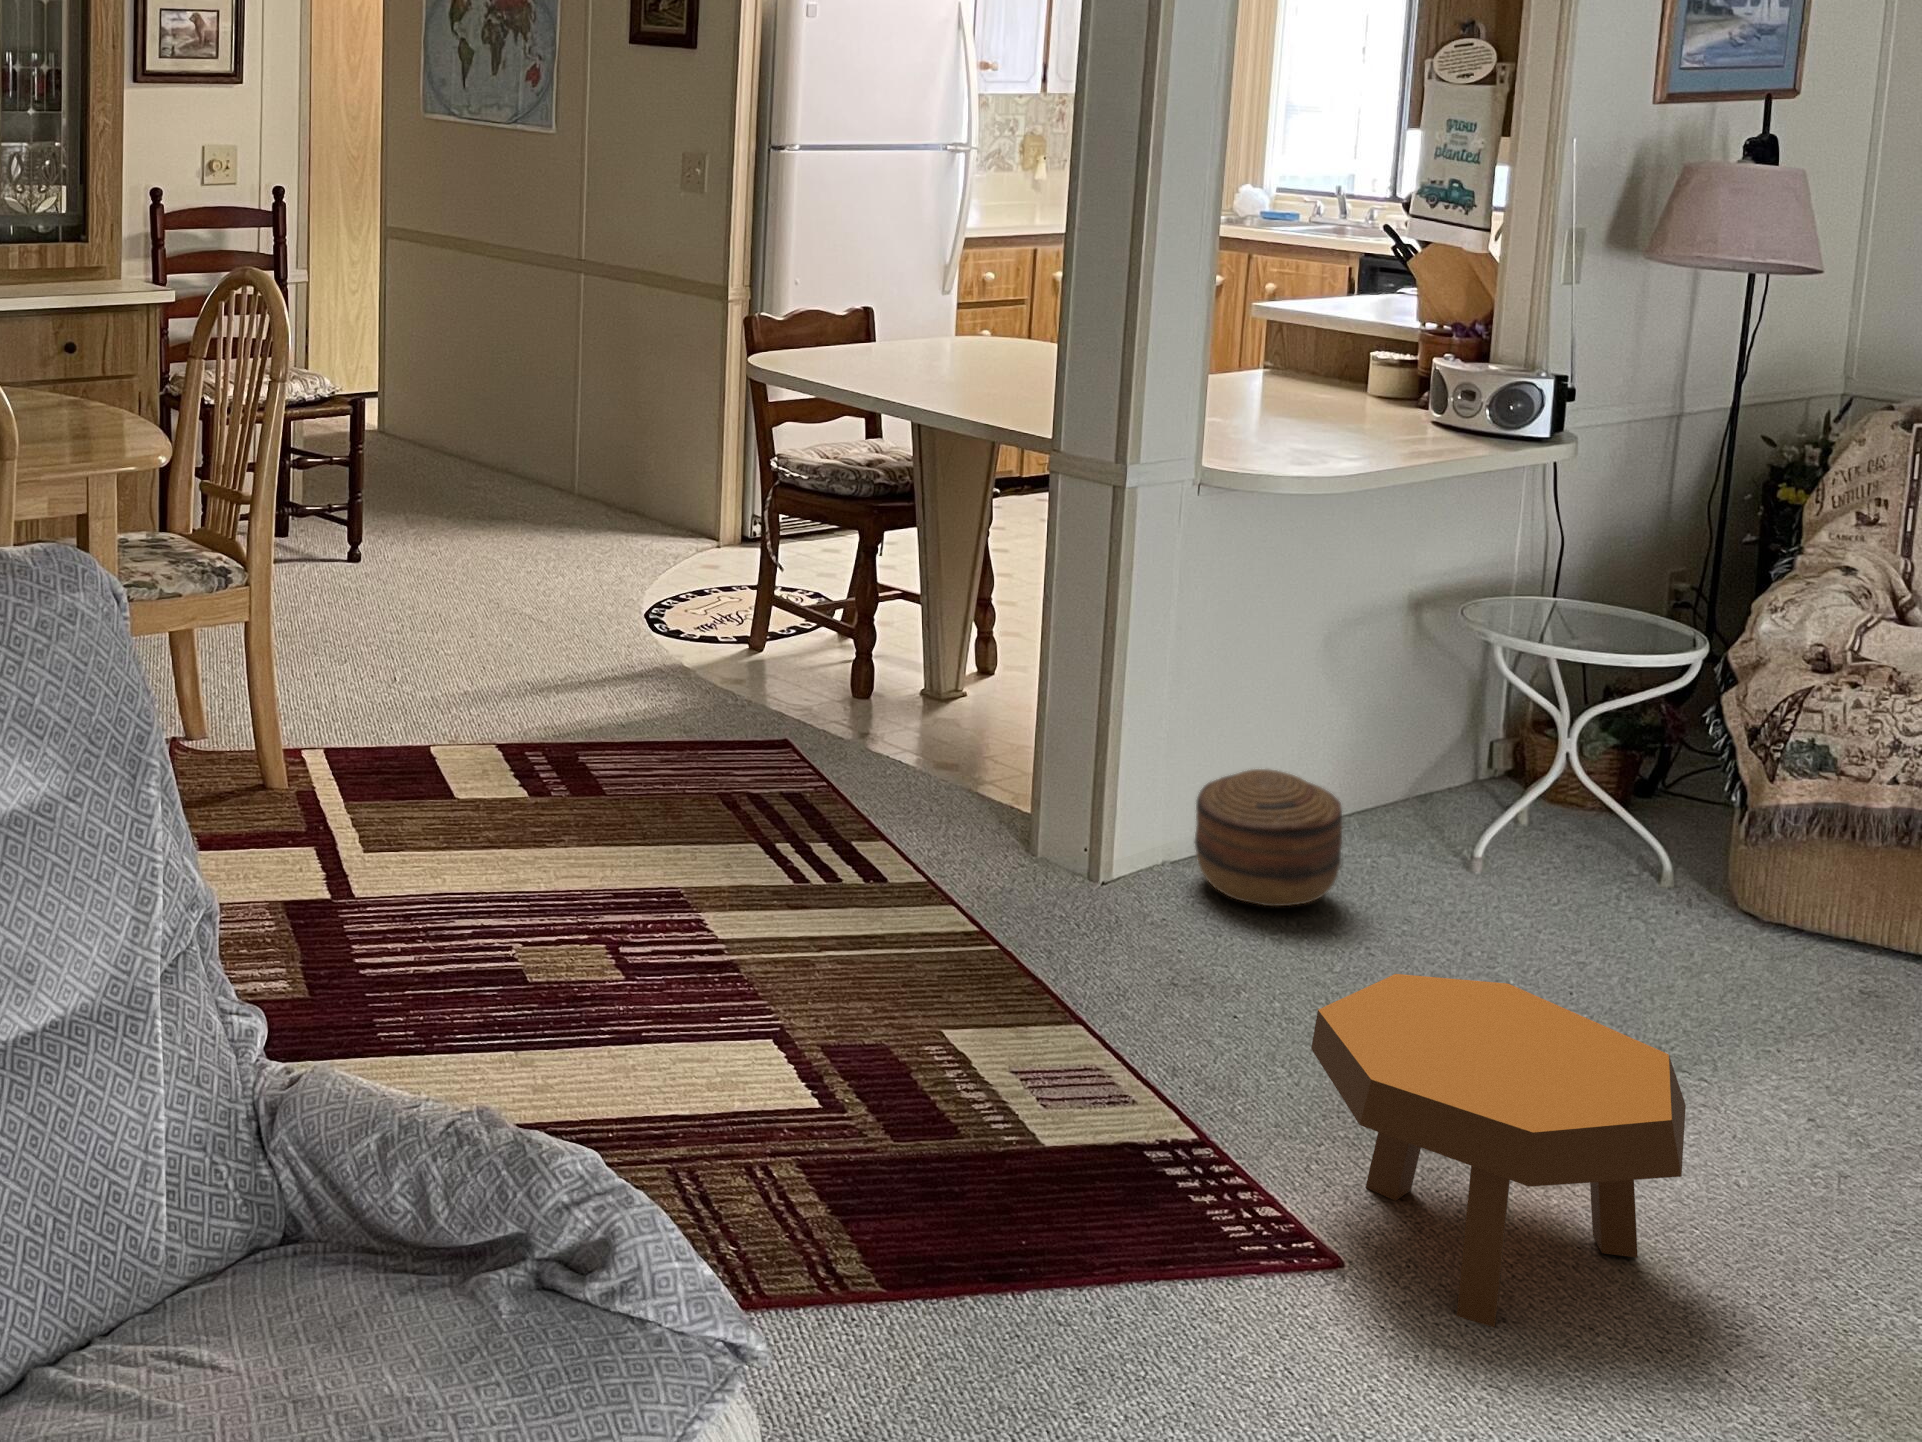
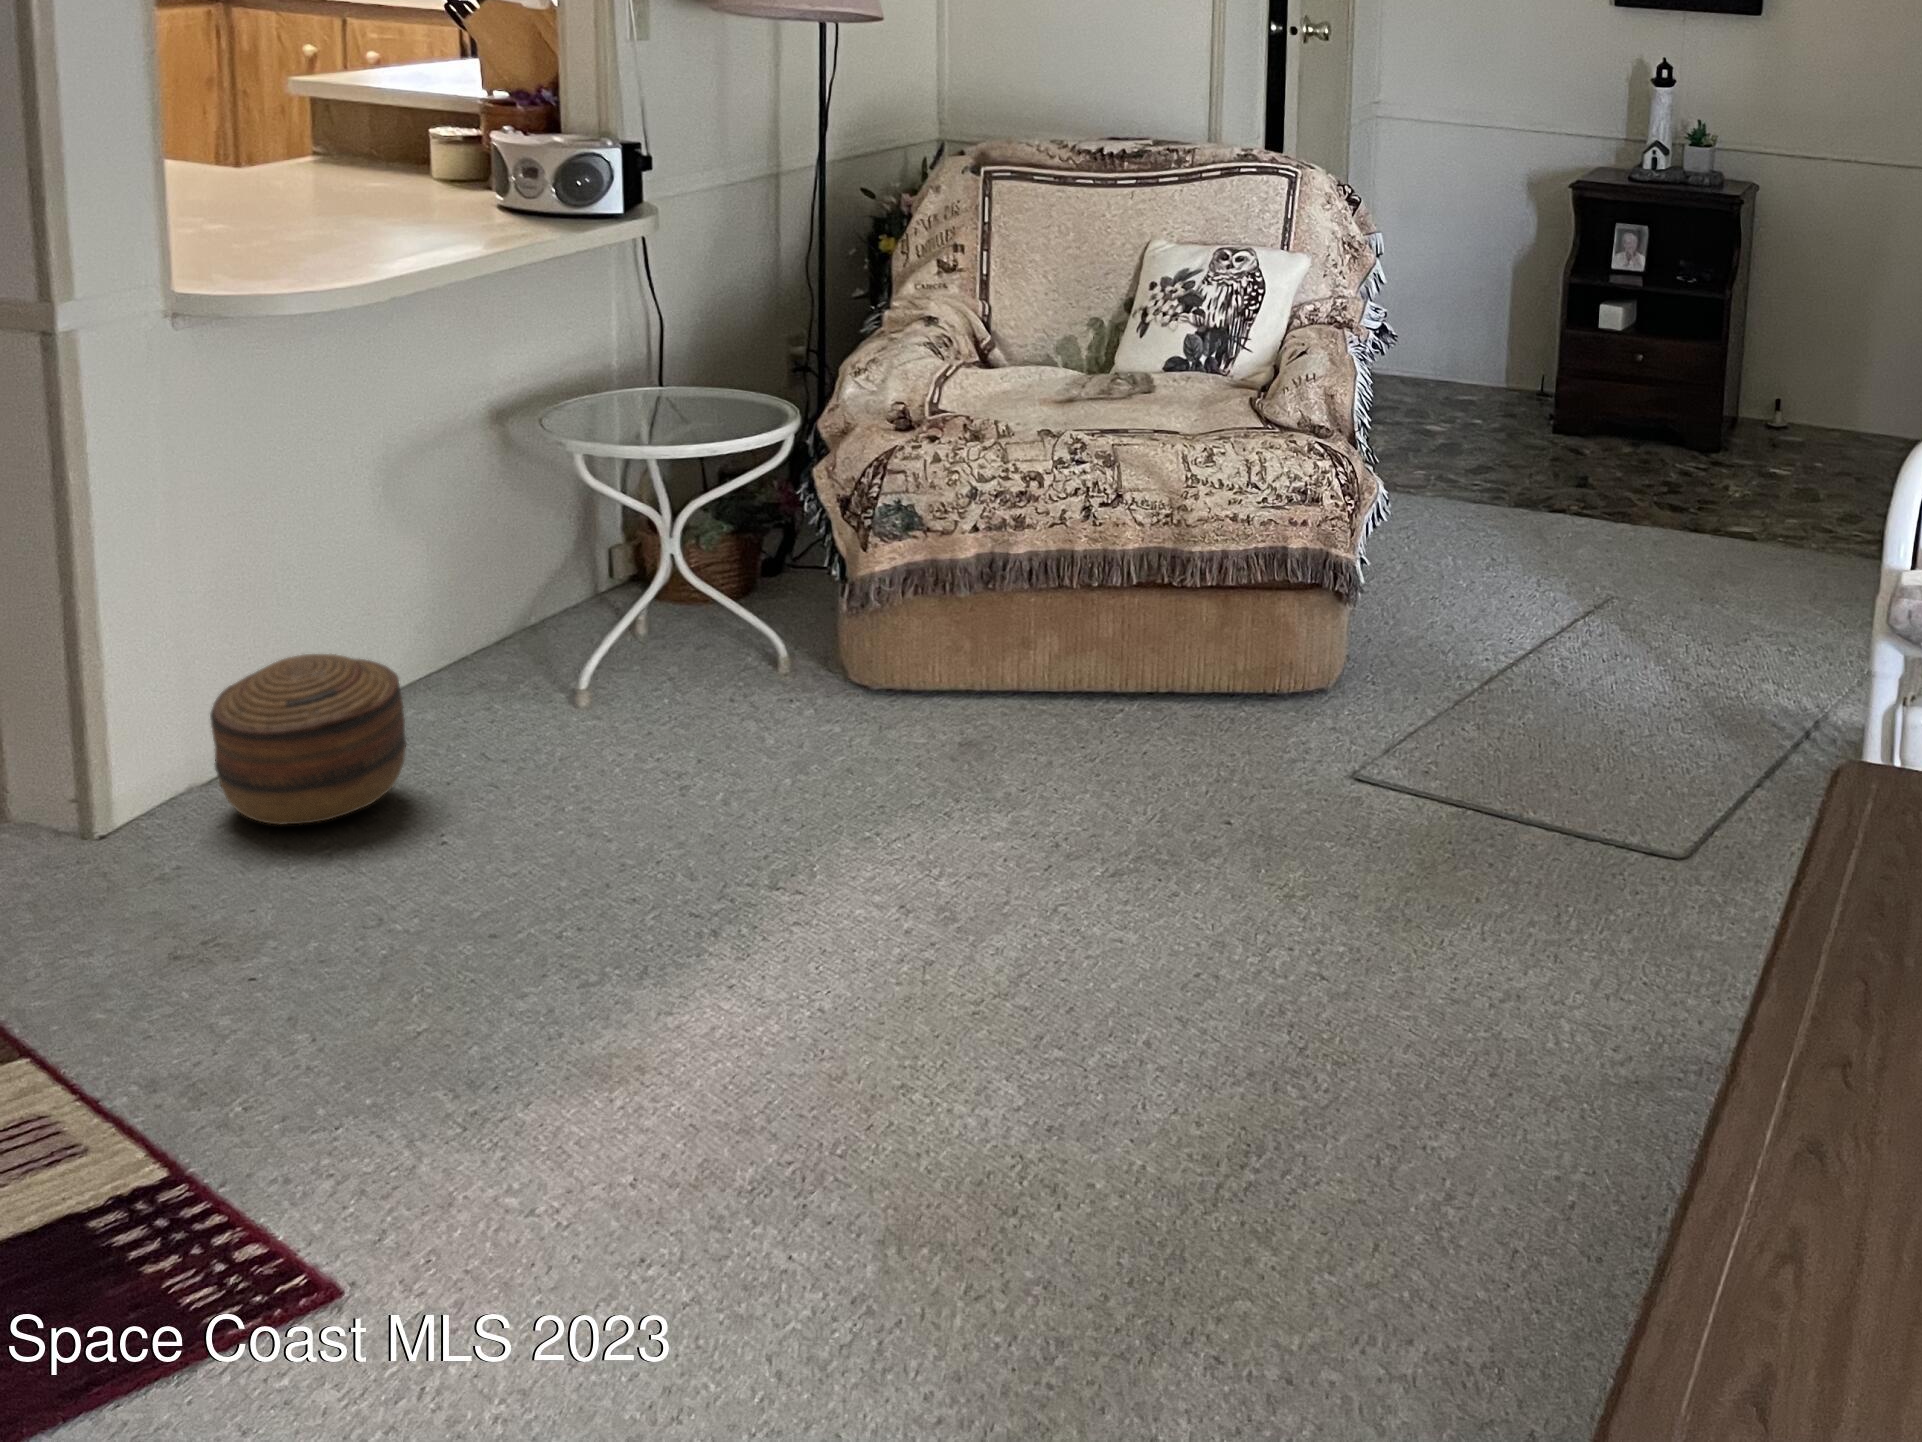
footstool: present [1311,974,1686,1327] -> none [314,857,756,1286]

